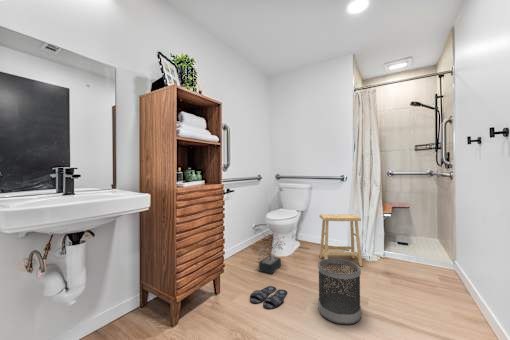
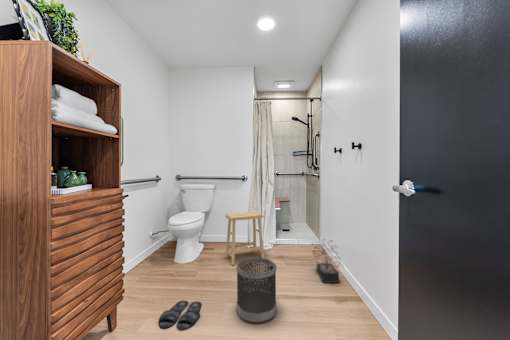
decorative plant: present [258,234,285,274] -> present [310,239,341,283]

